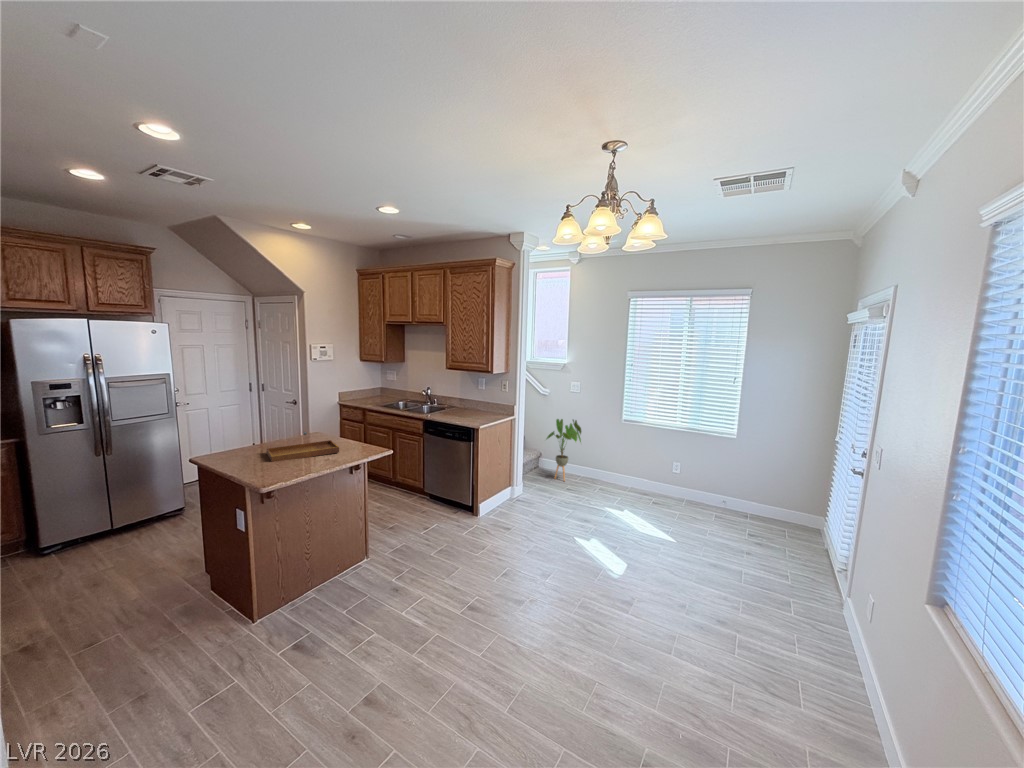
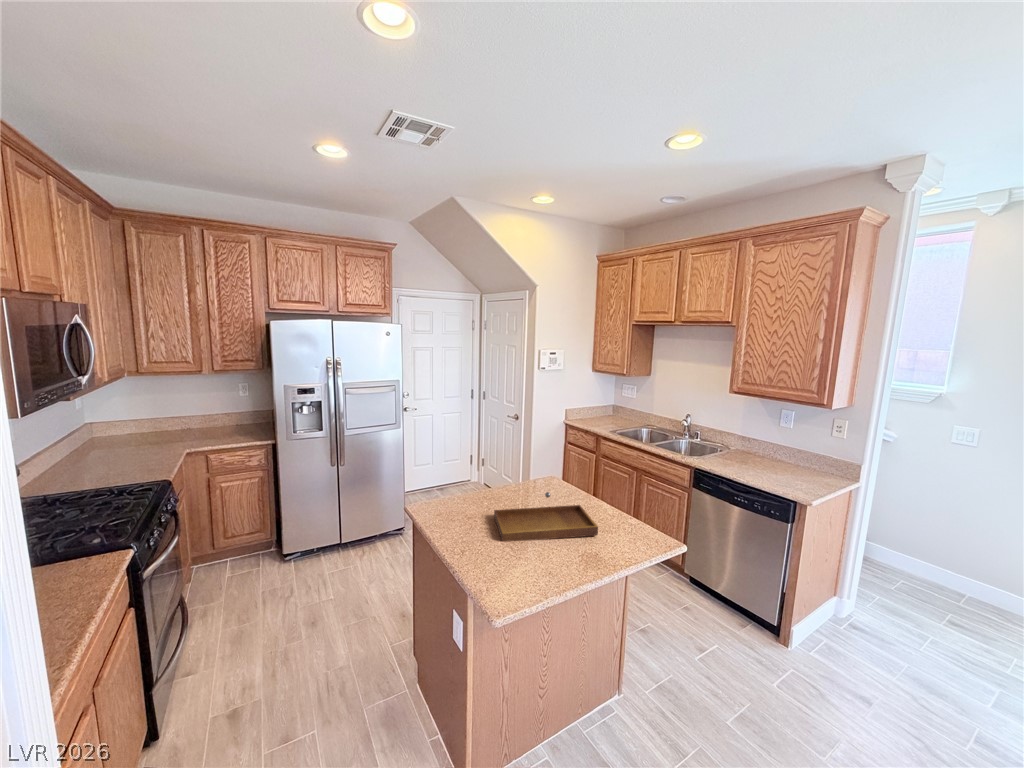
house plant: present [547,419,581,481] -> none [892,489,985,600]

